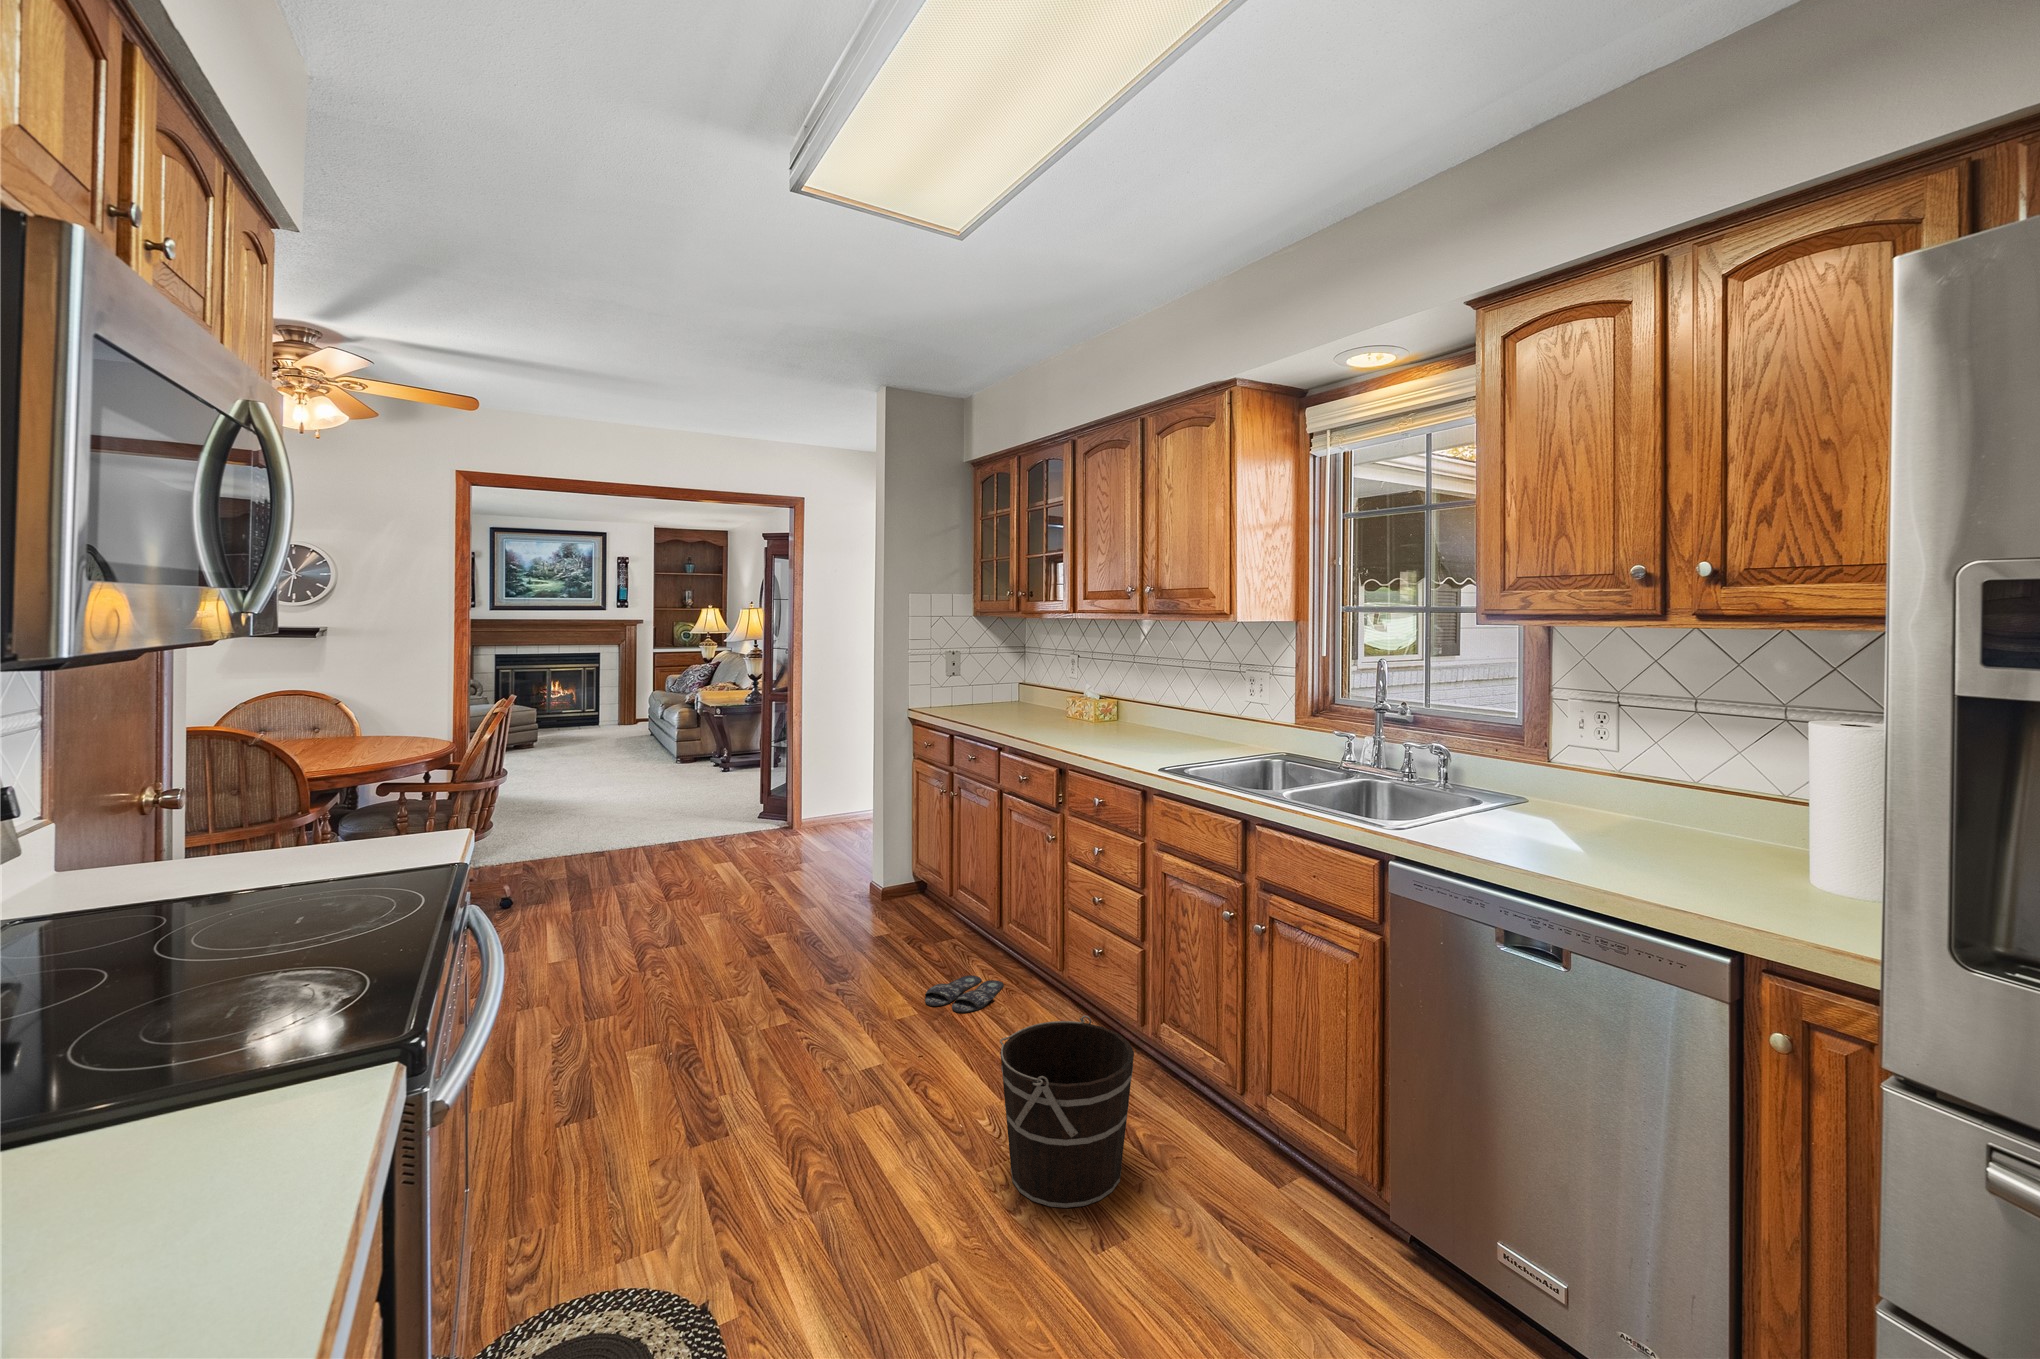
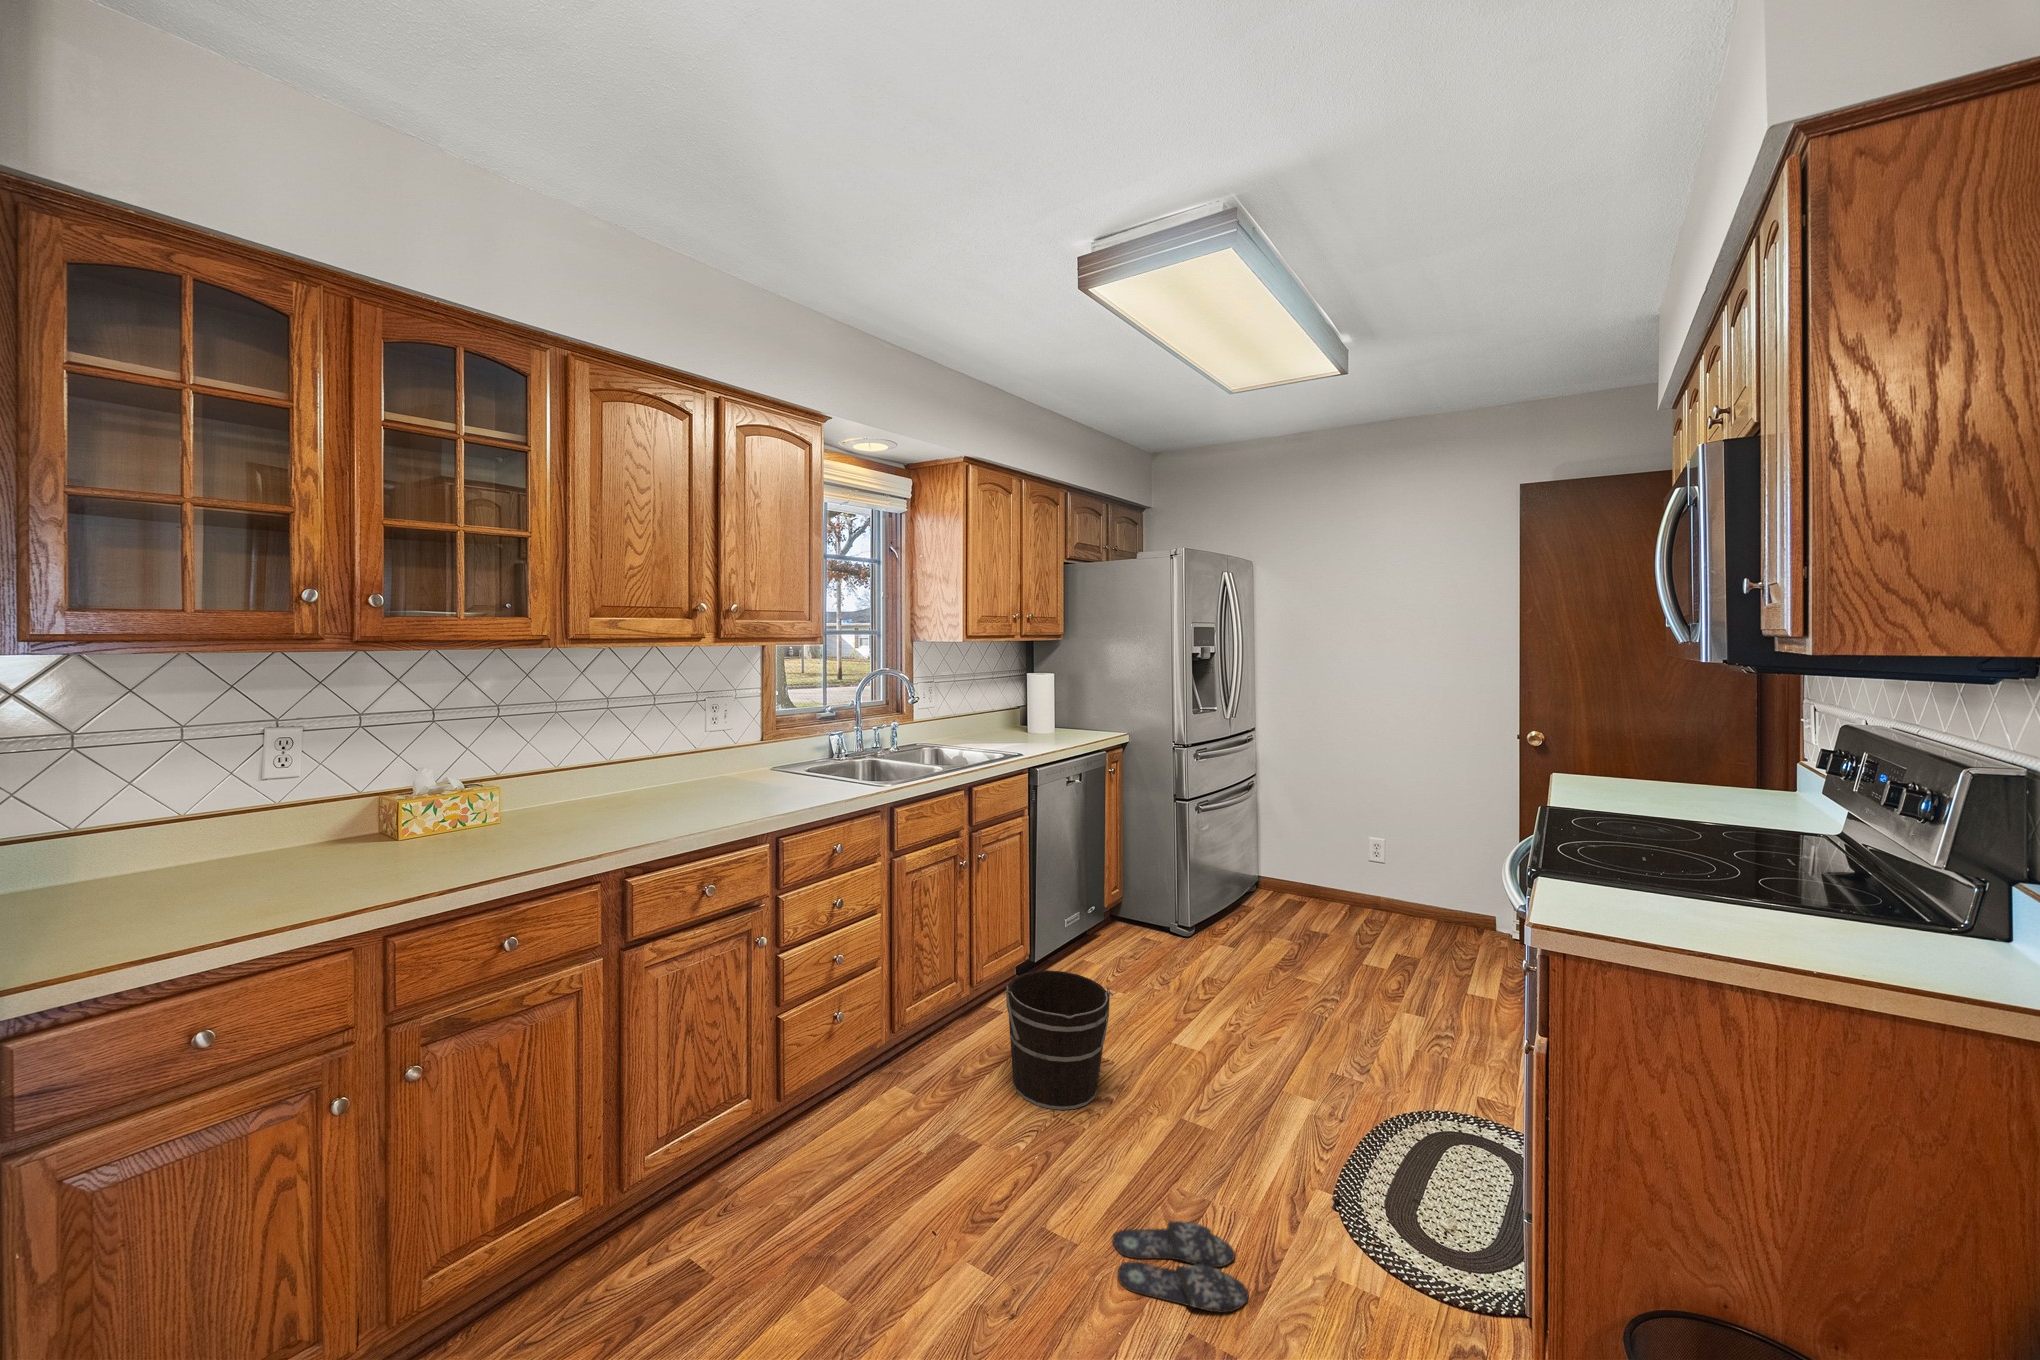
slippers: present [925,975,1004,1013] -> present [1113,1221,1248,1313]

